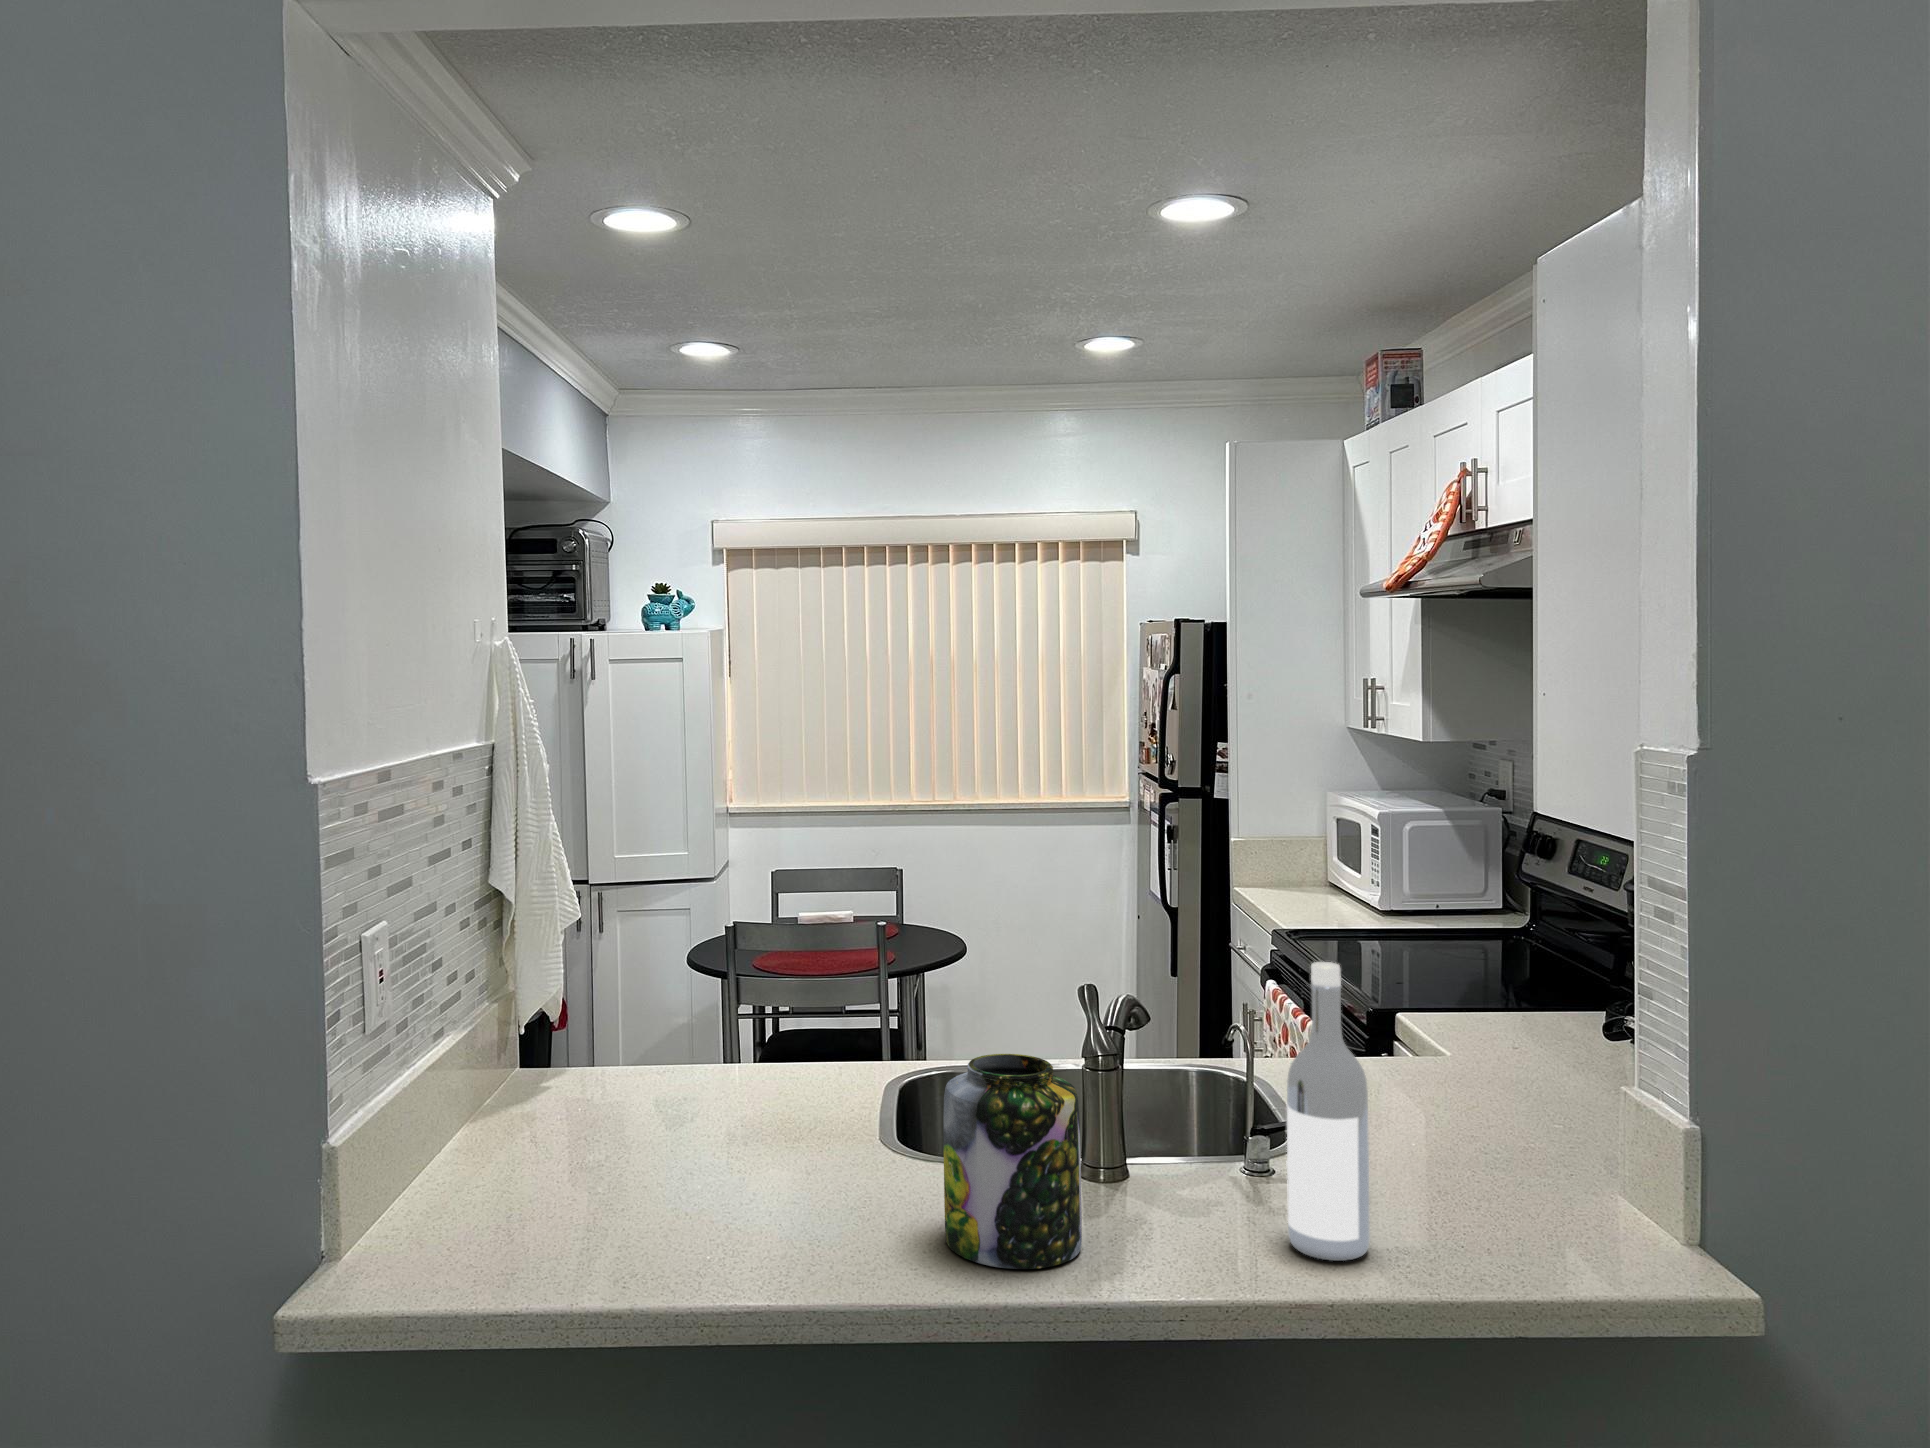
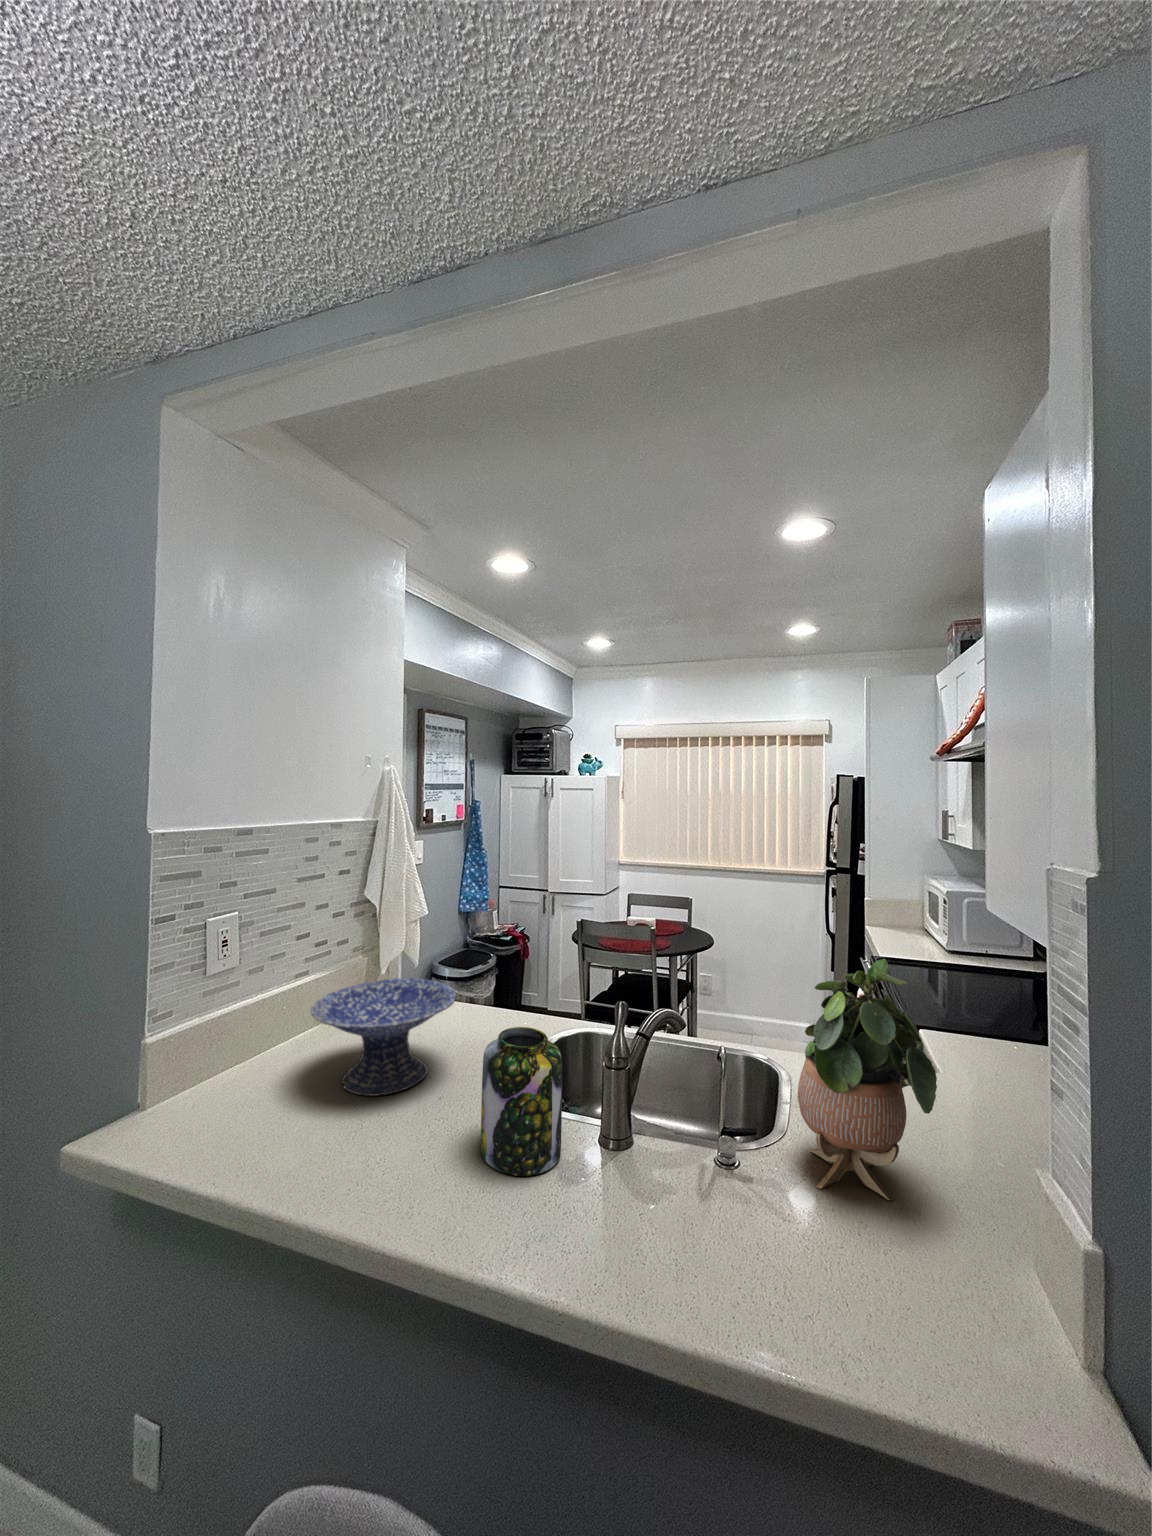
potted plant: none [1381,886,1572,1209] -> present [798,959,937,1201]
wine bottle: present [1286,962,1370,1261] -> none [689,1001,745,1223]
decorative bowl: none [540,1027,801,1228] -> present [311,978,456,1096]

